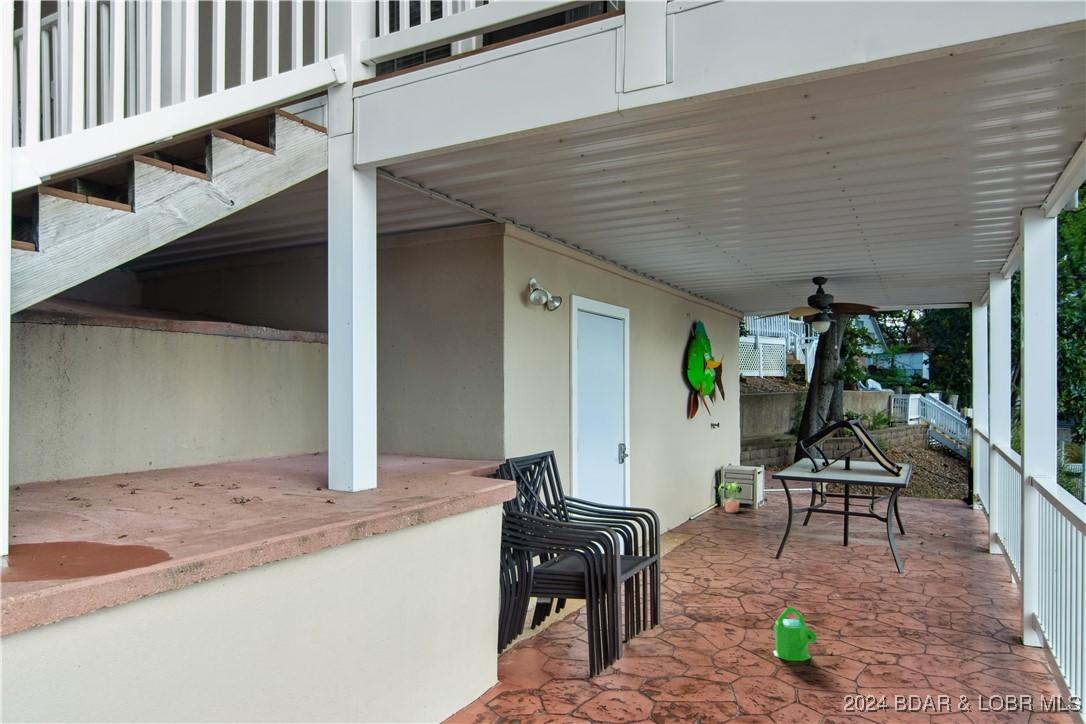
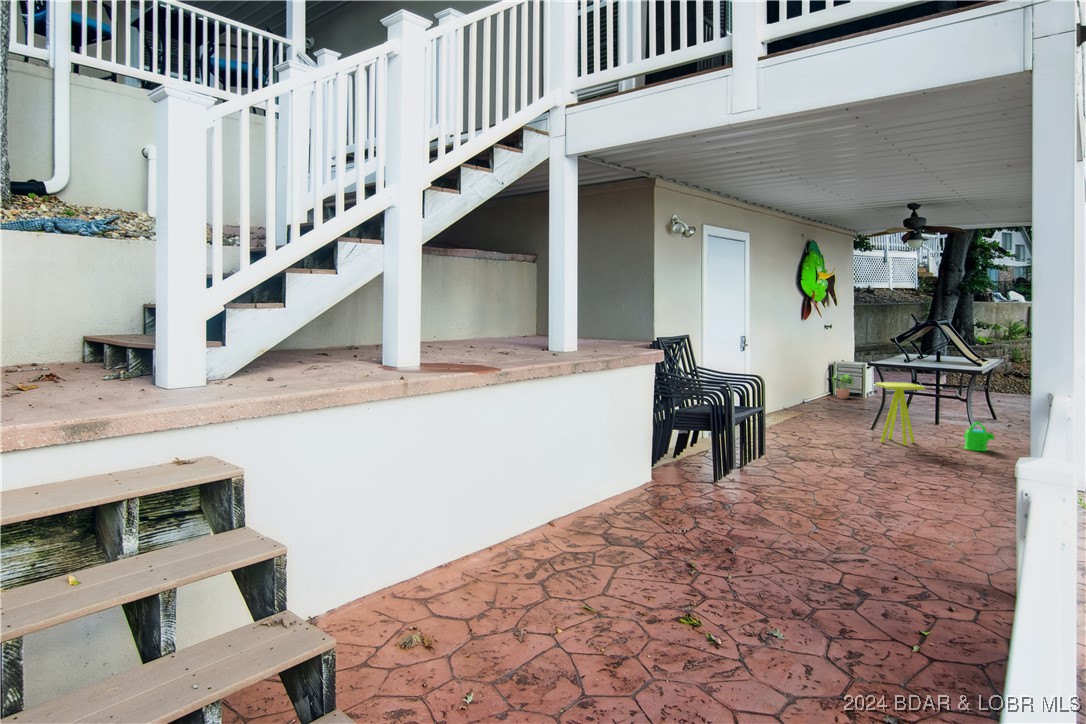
side table: none [780,501,840,584] -> present [875,382,925,445]
watering can: present [773,607,817,661] -> present [964,422,995,451]

